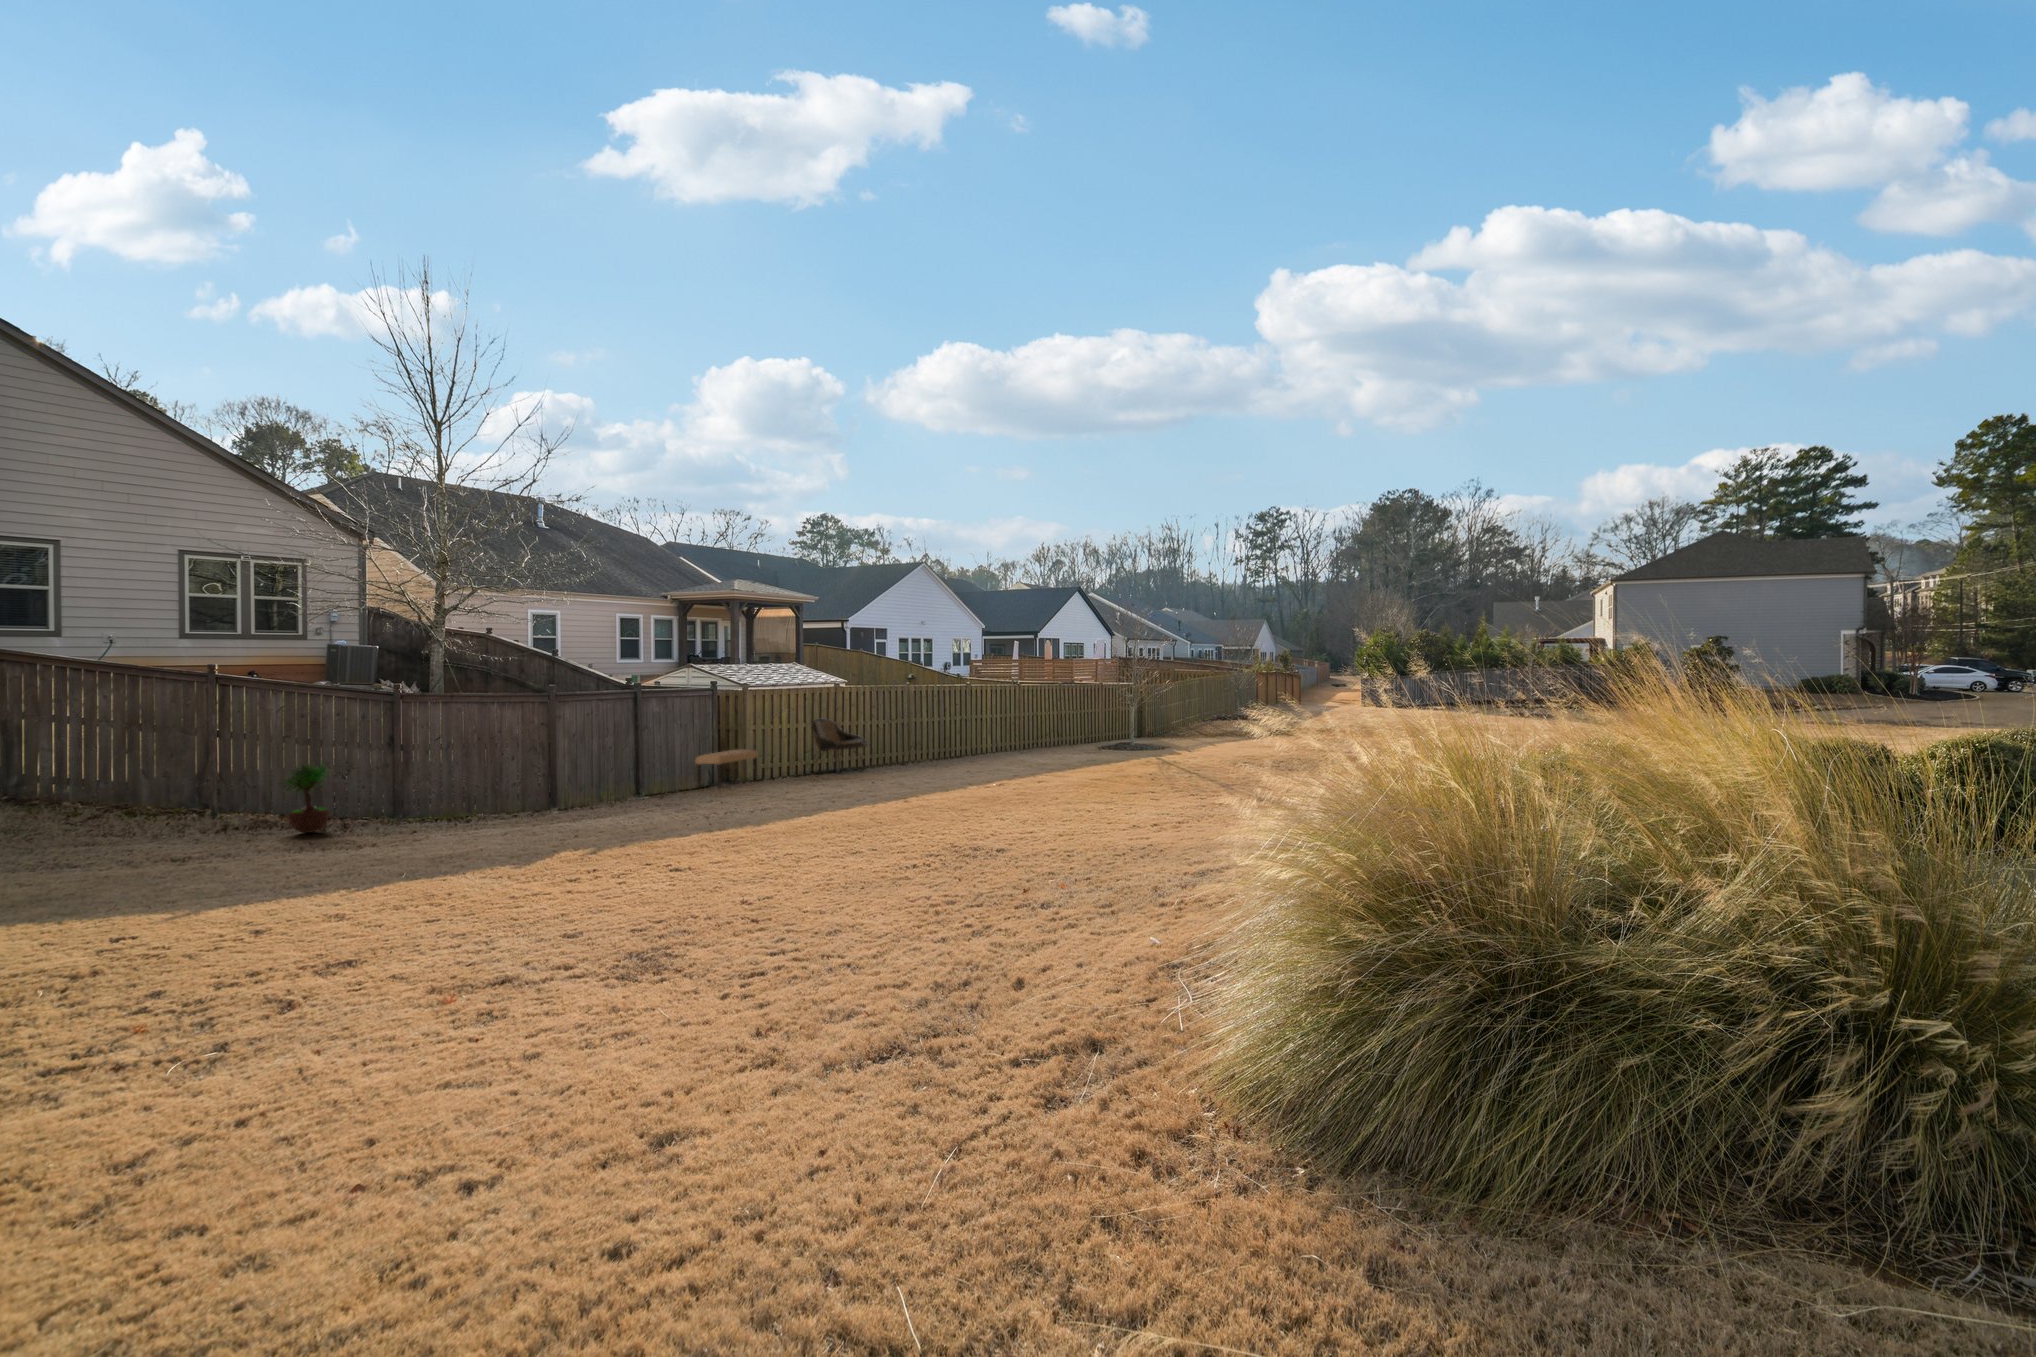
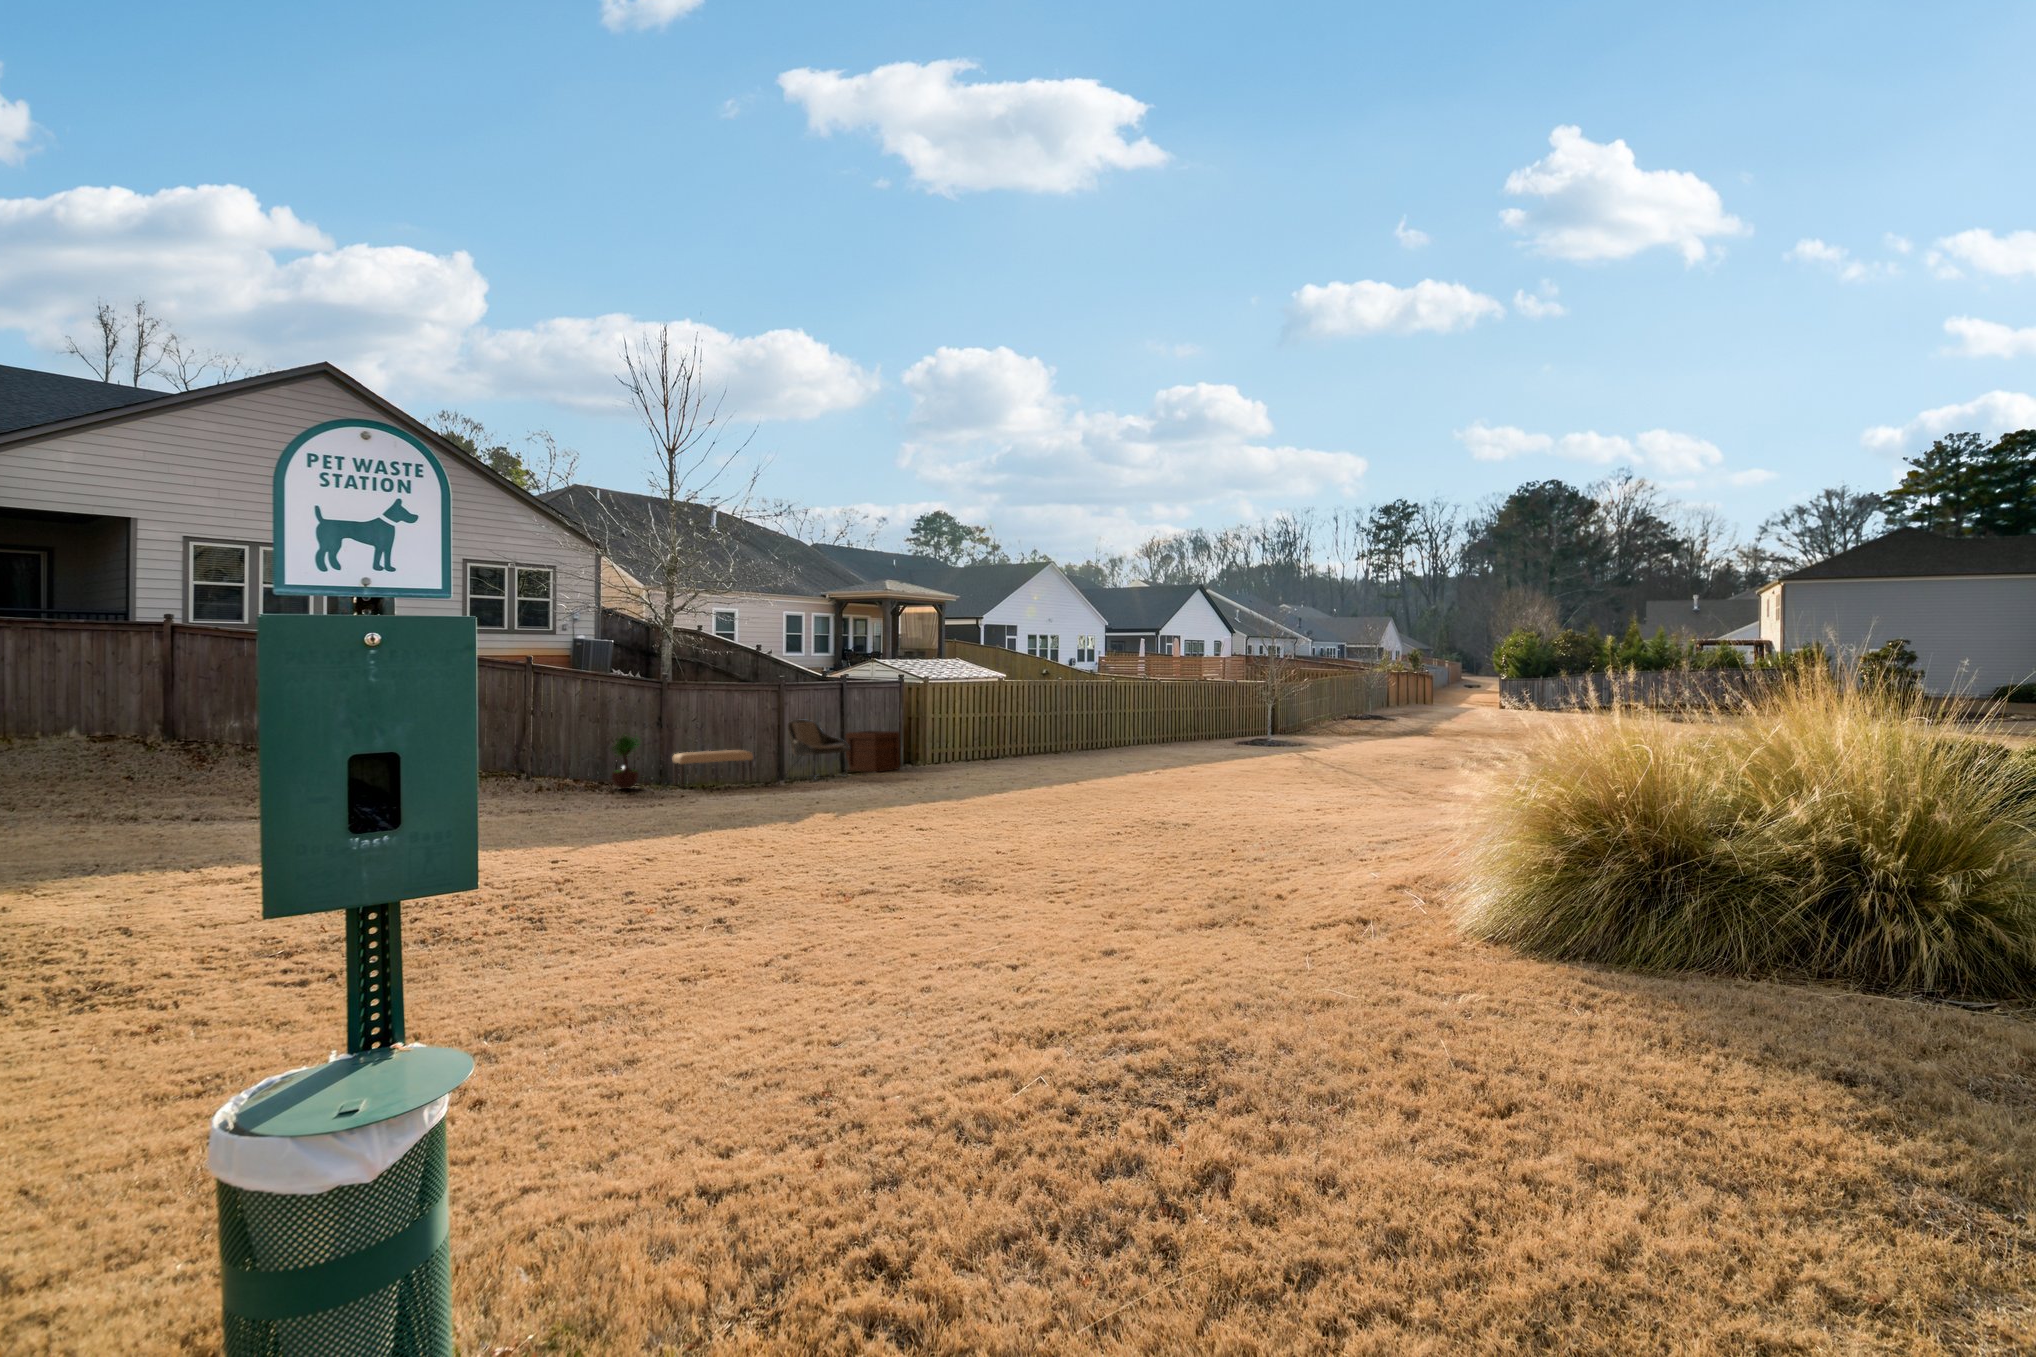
lounge chair: present [810,719,867,772] -> present [787,720,850,779]
wooden crate: none [629,748,698,799] -> present [846,731,900,772]
bench: present [695,750,758,787] -> present [673,750,753,787]

